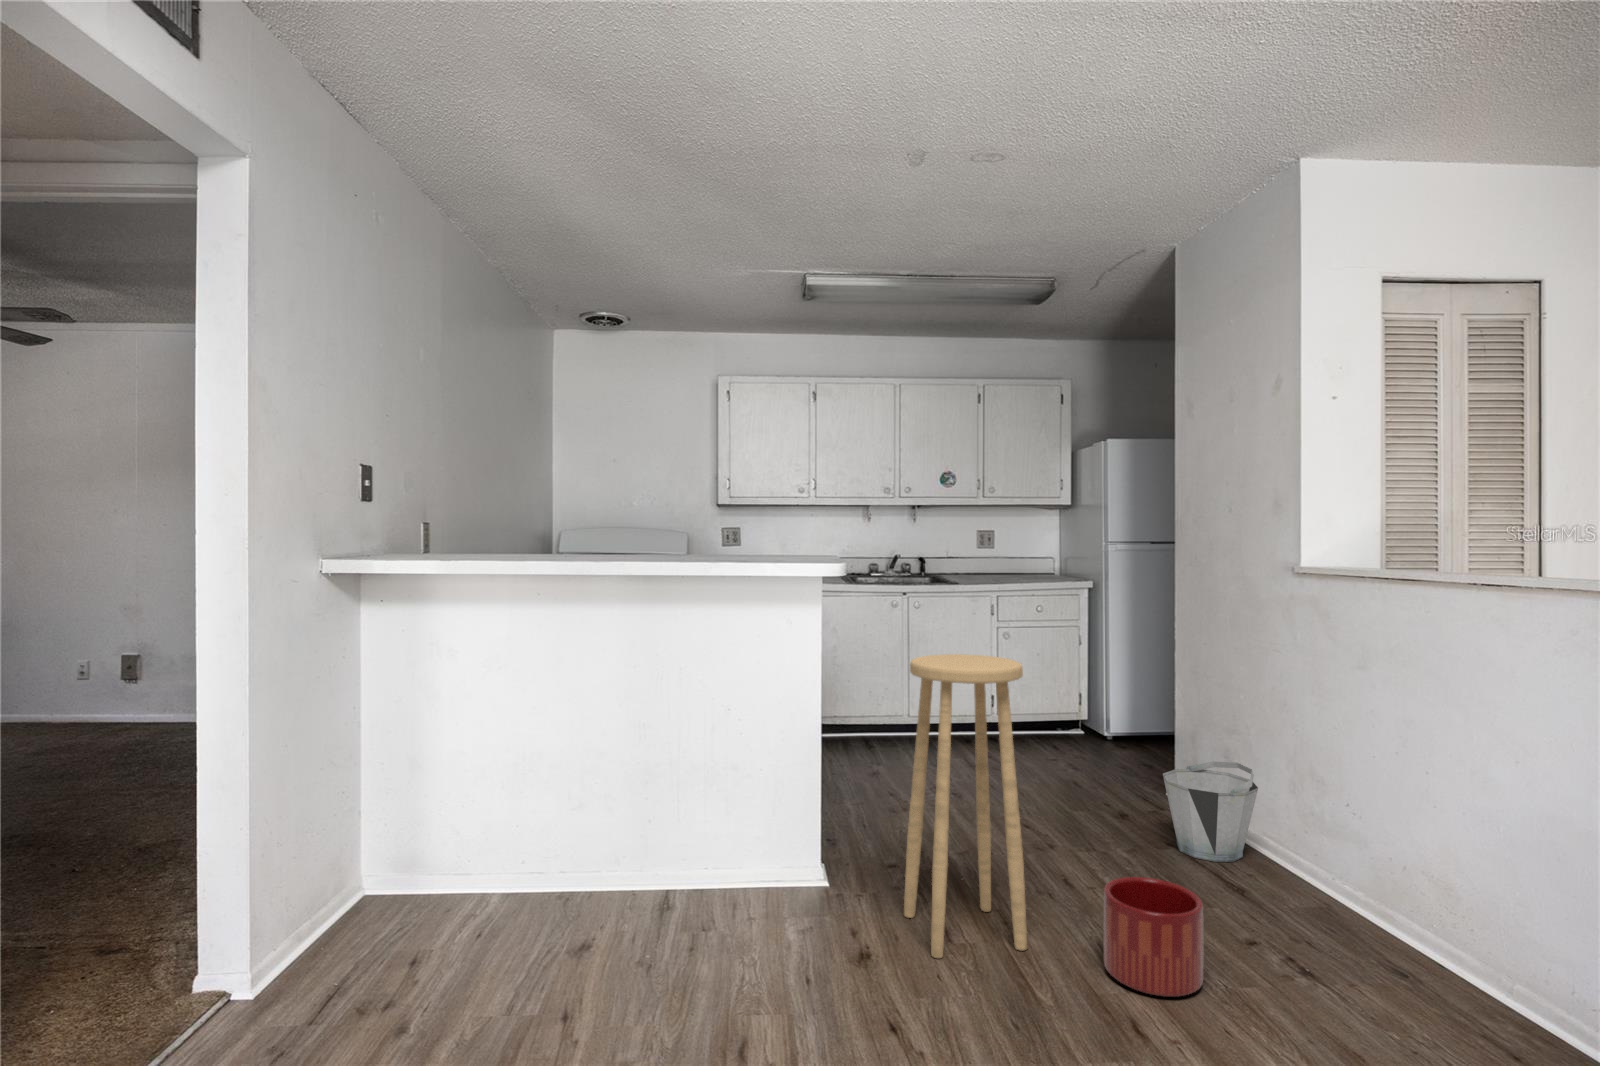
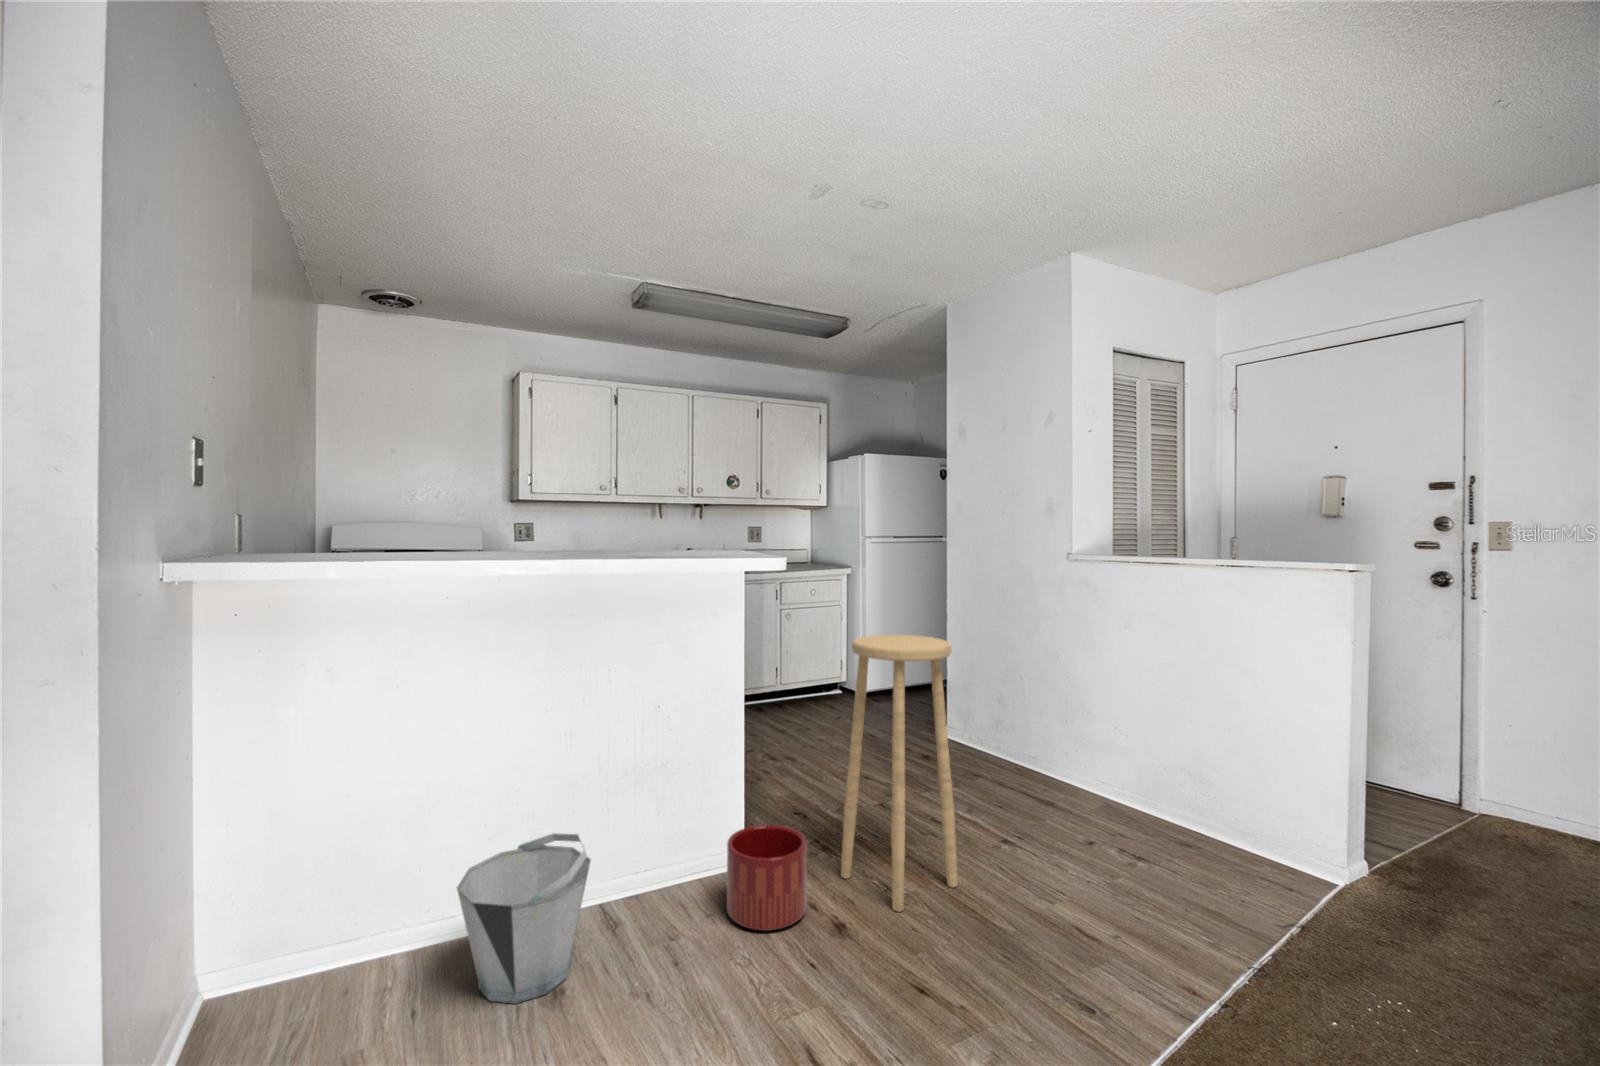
bucket: present [1163,762,1258,862] -> present [457,833,590,1004]
planter: present [1104,877,1203,997] -> present [727,825,807,931]

